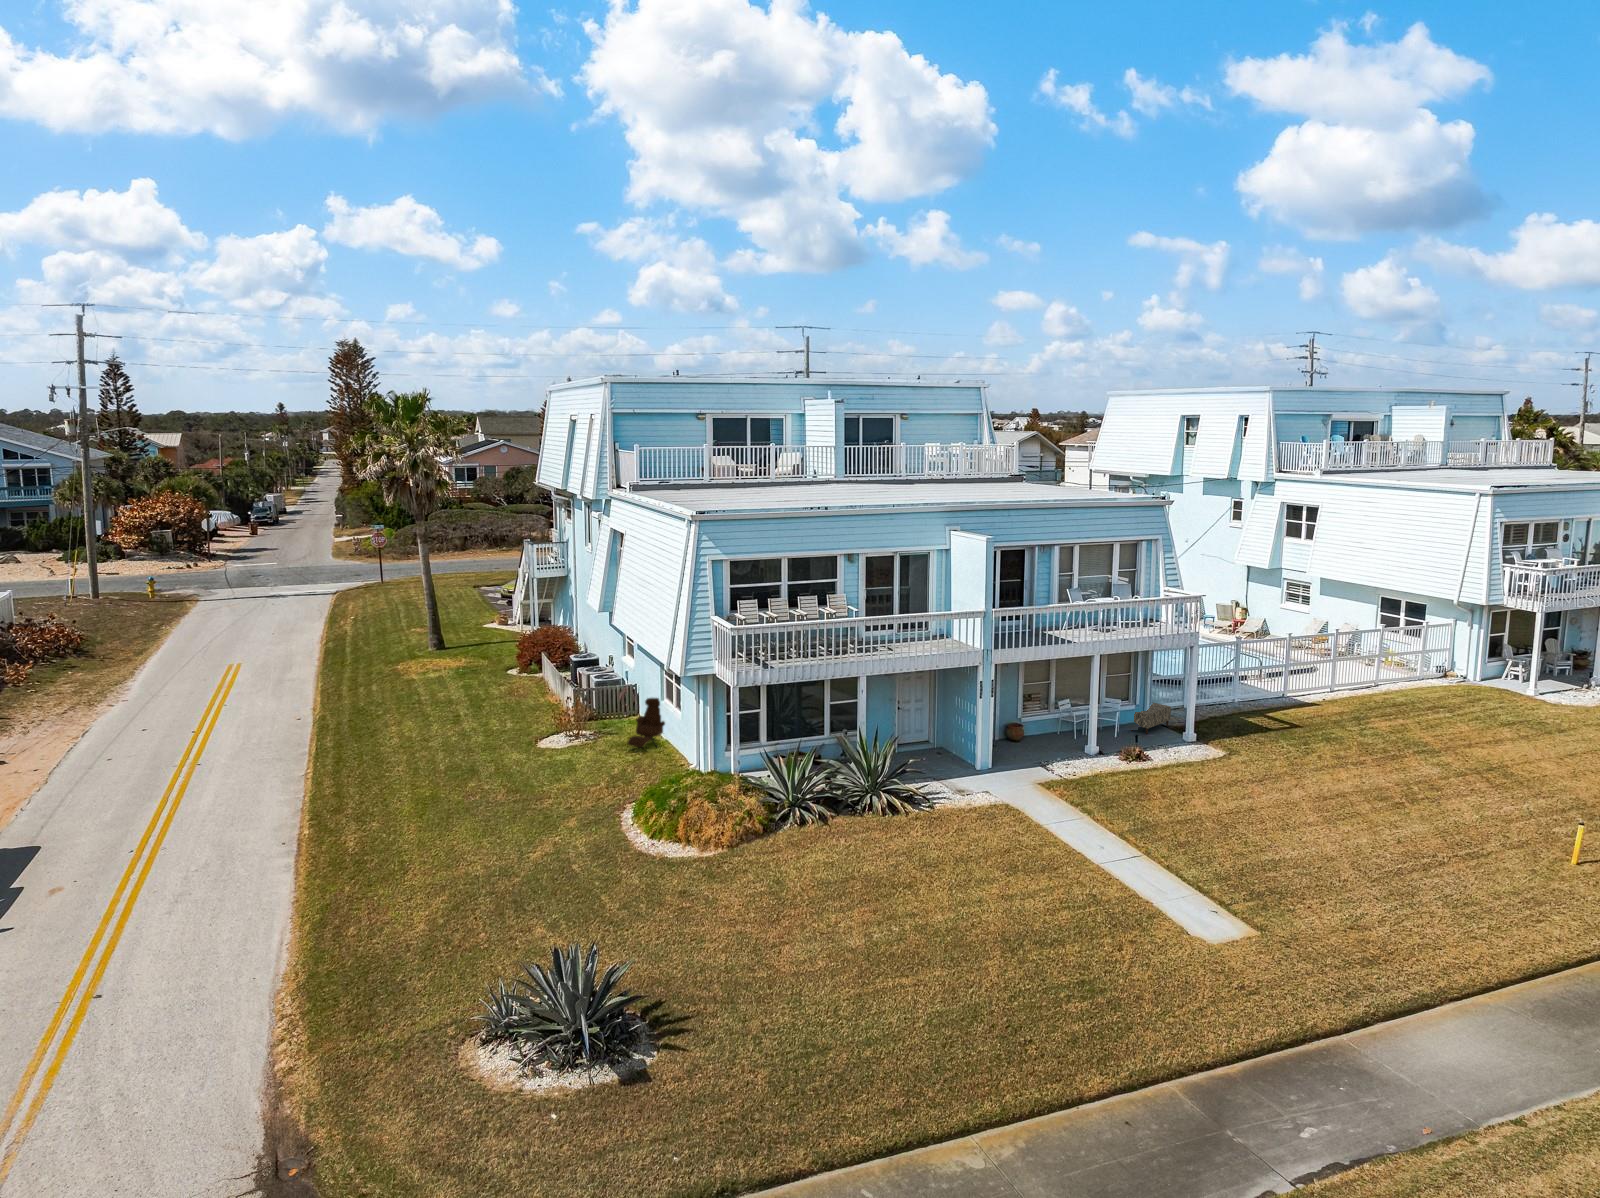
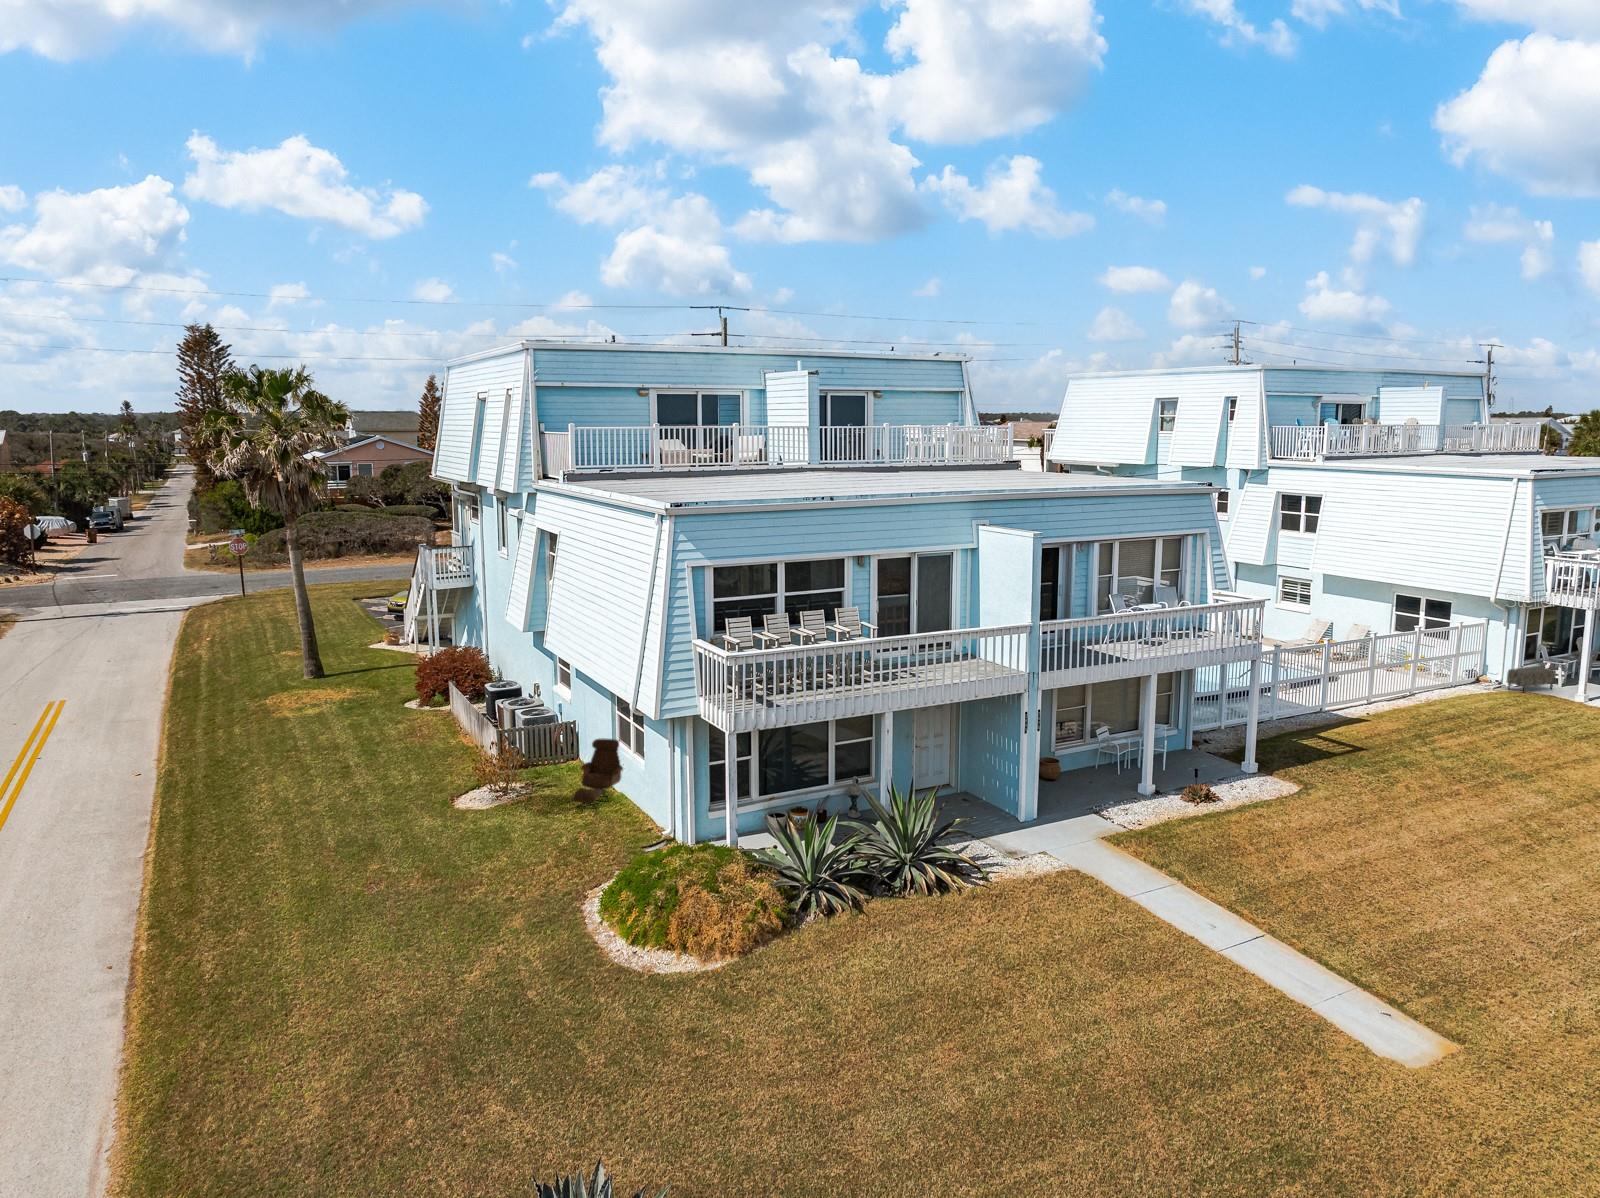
bench: present [1131,703,1171,734] -> present [1507,666,1556,692]

